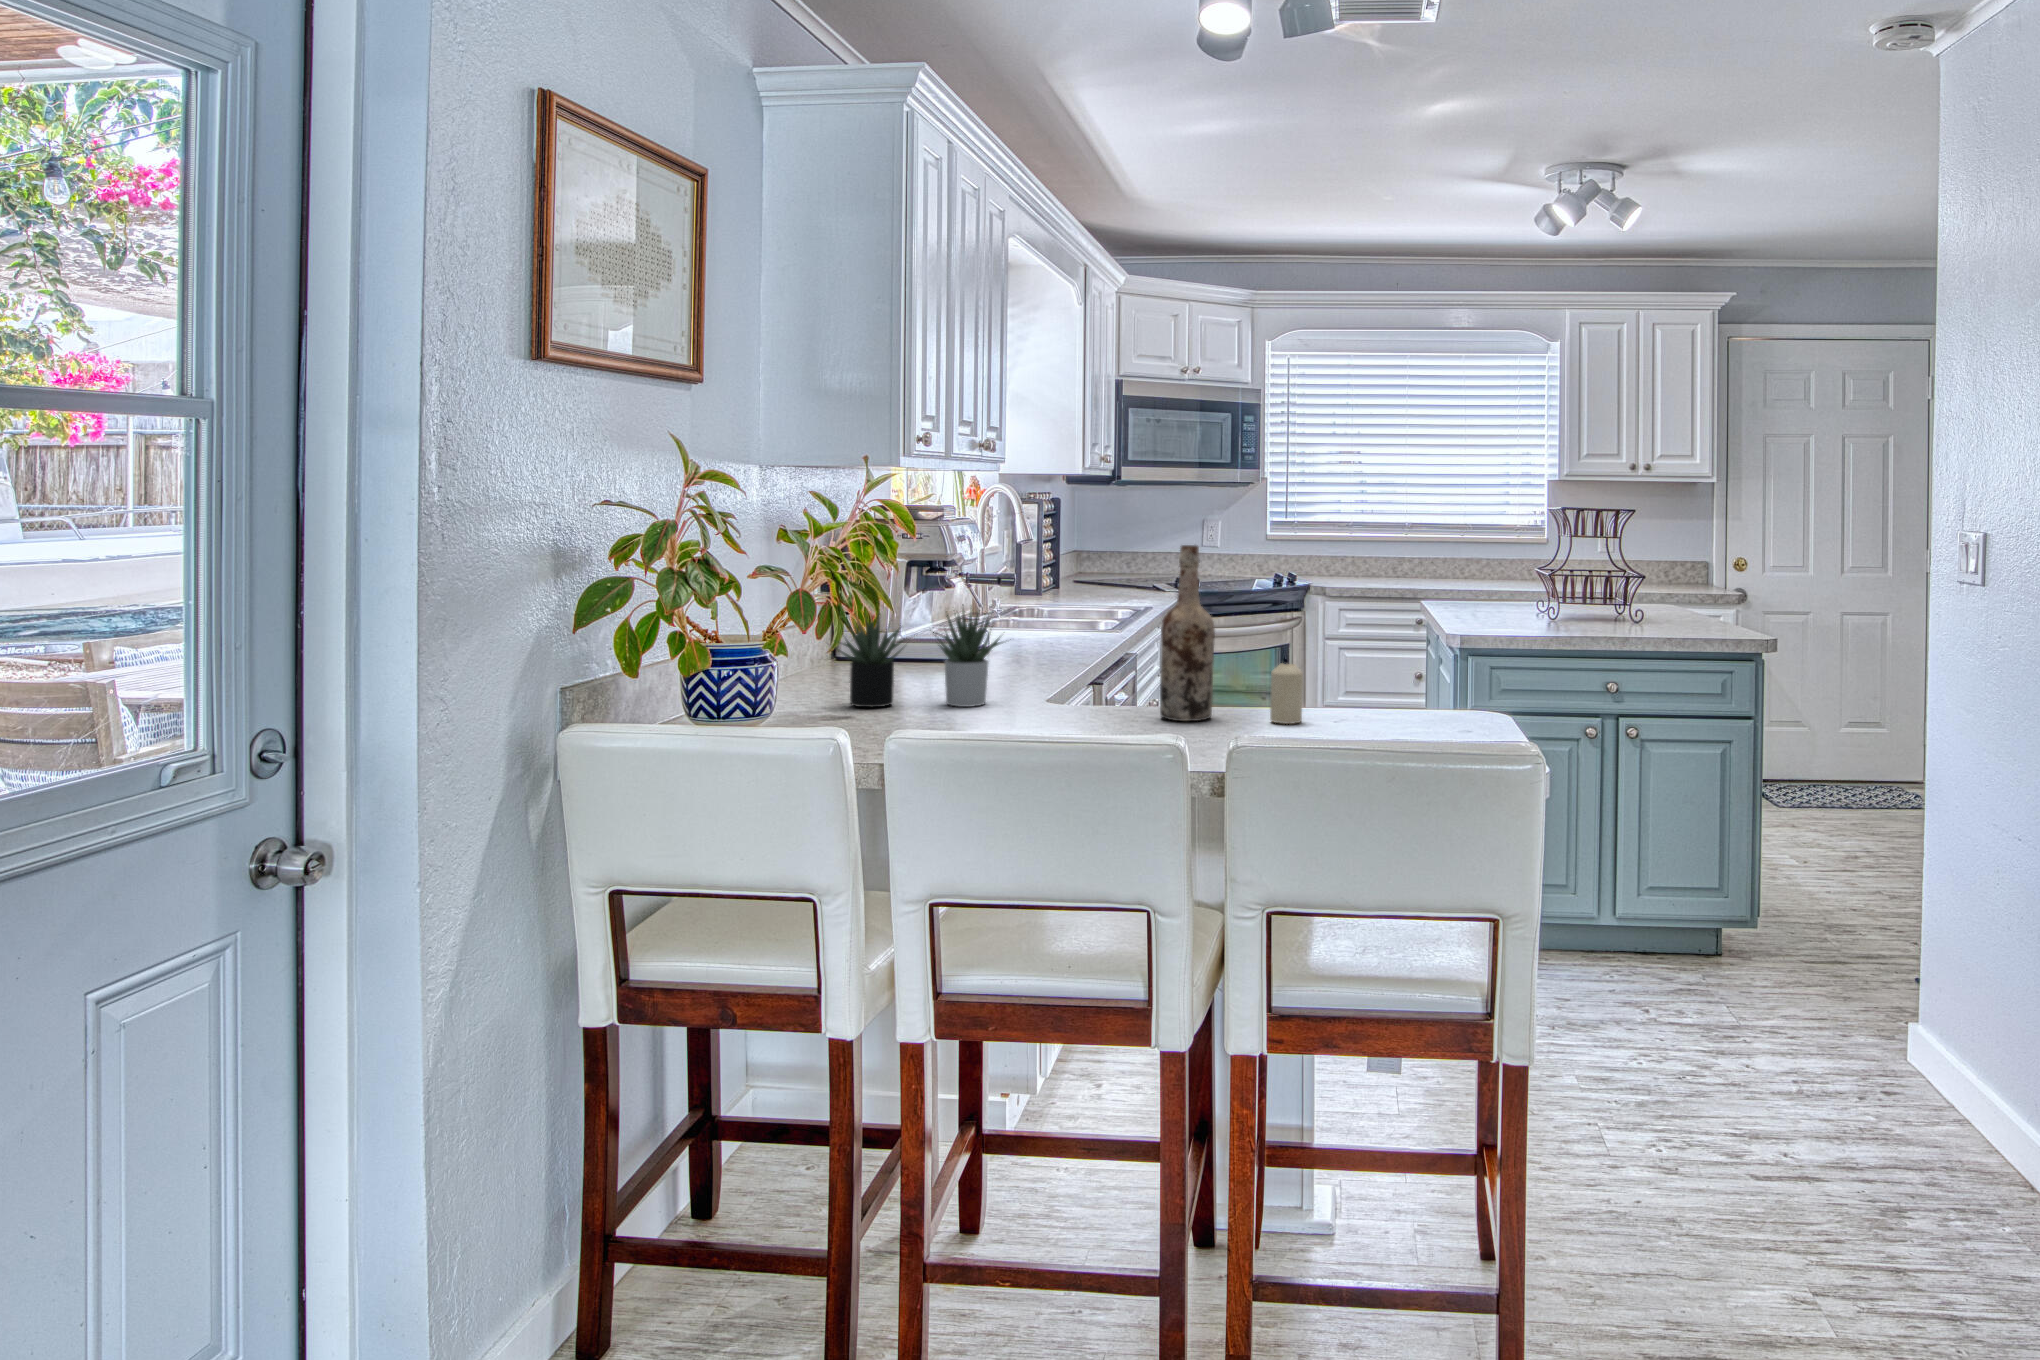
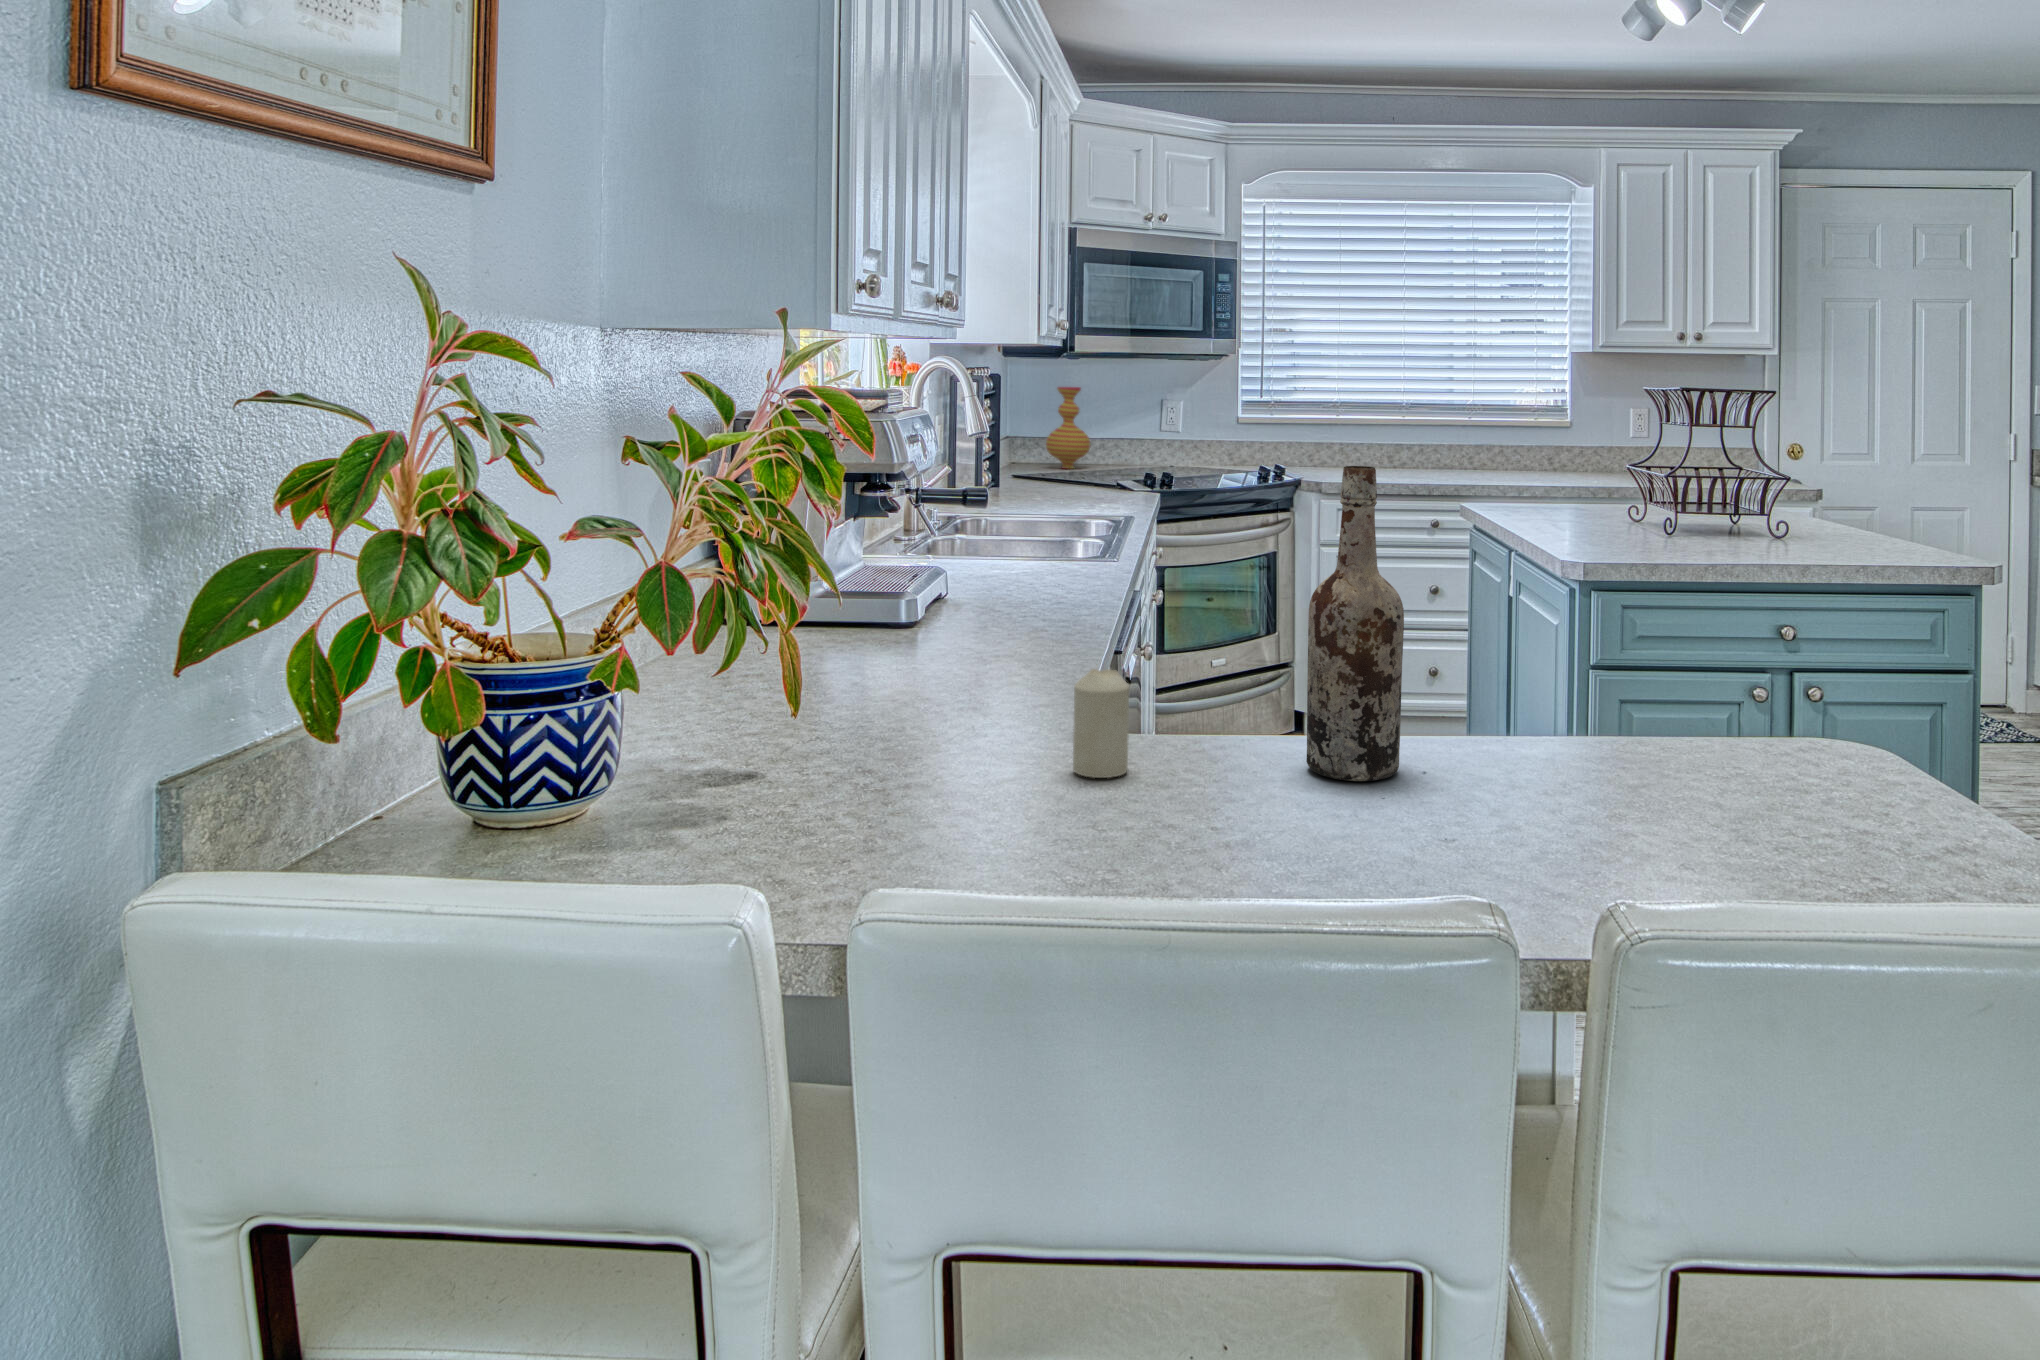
vase: none [1101,509,1138,578] -> present [1046,387,1090,469]
succulent plant: present [837,604,1002,707] -> none [712,558,1036,745]
candle: present [1270,664,1303,724] -> present [1073,669,1129,778]

